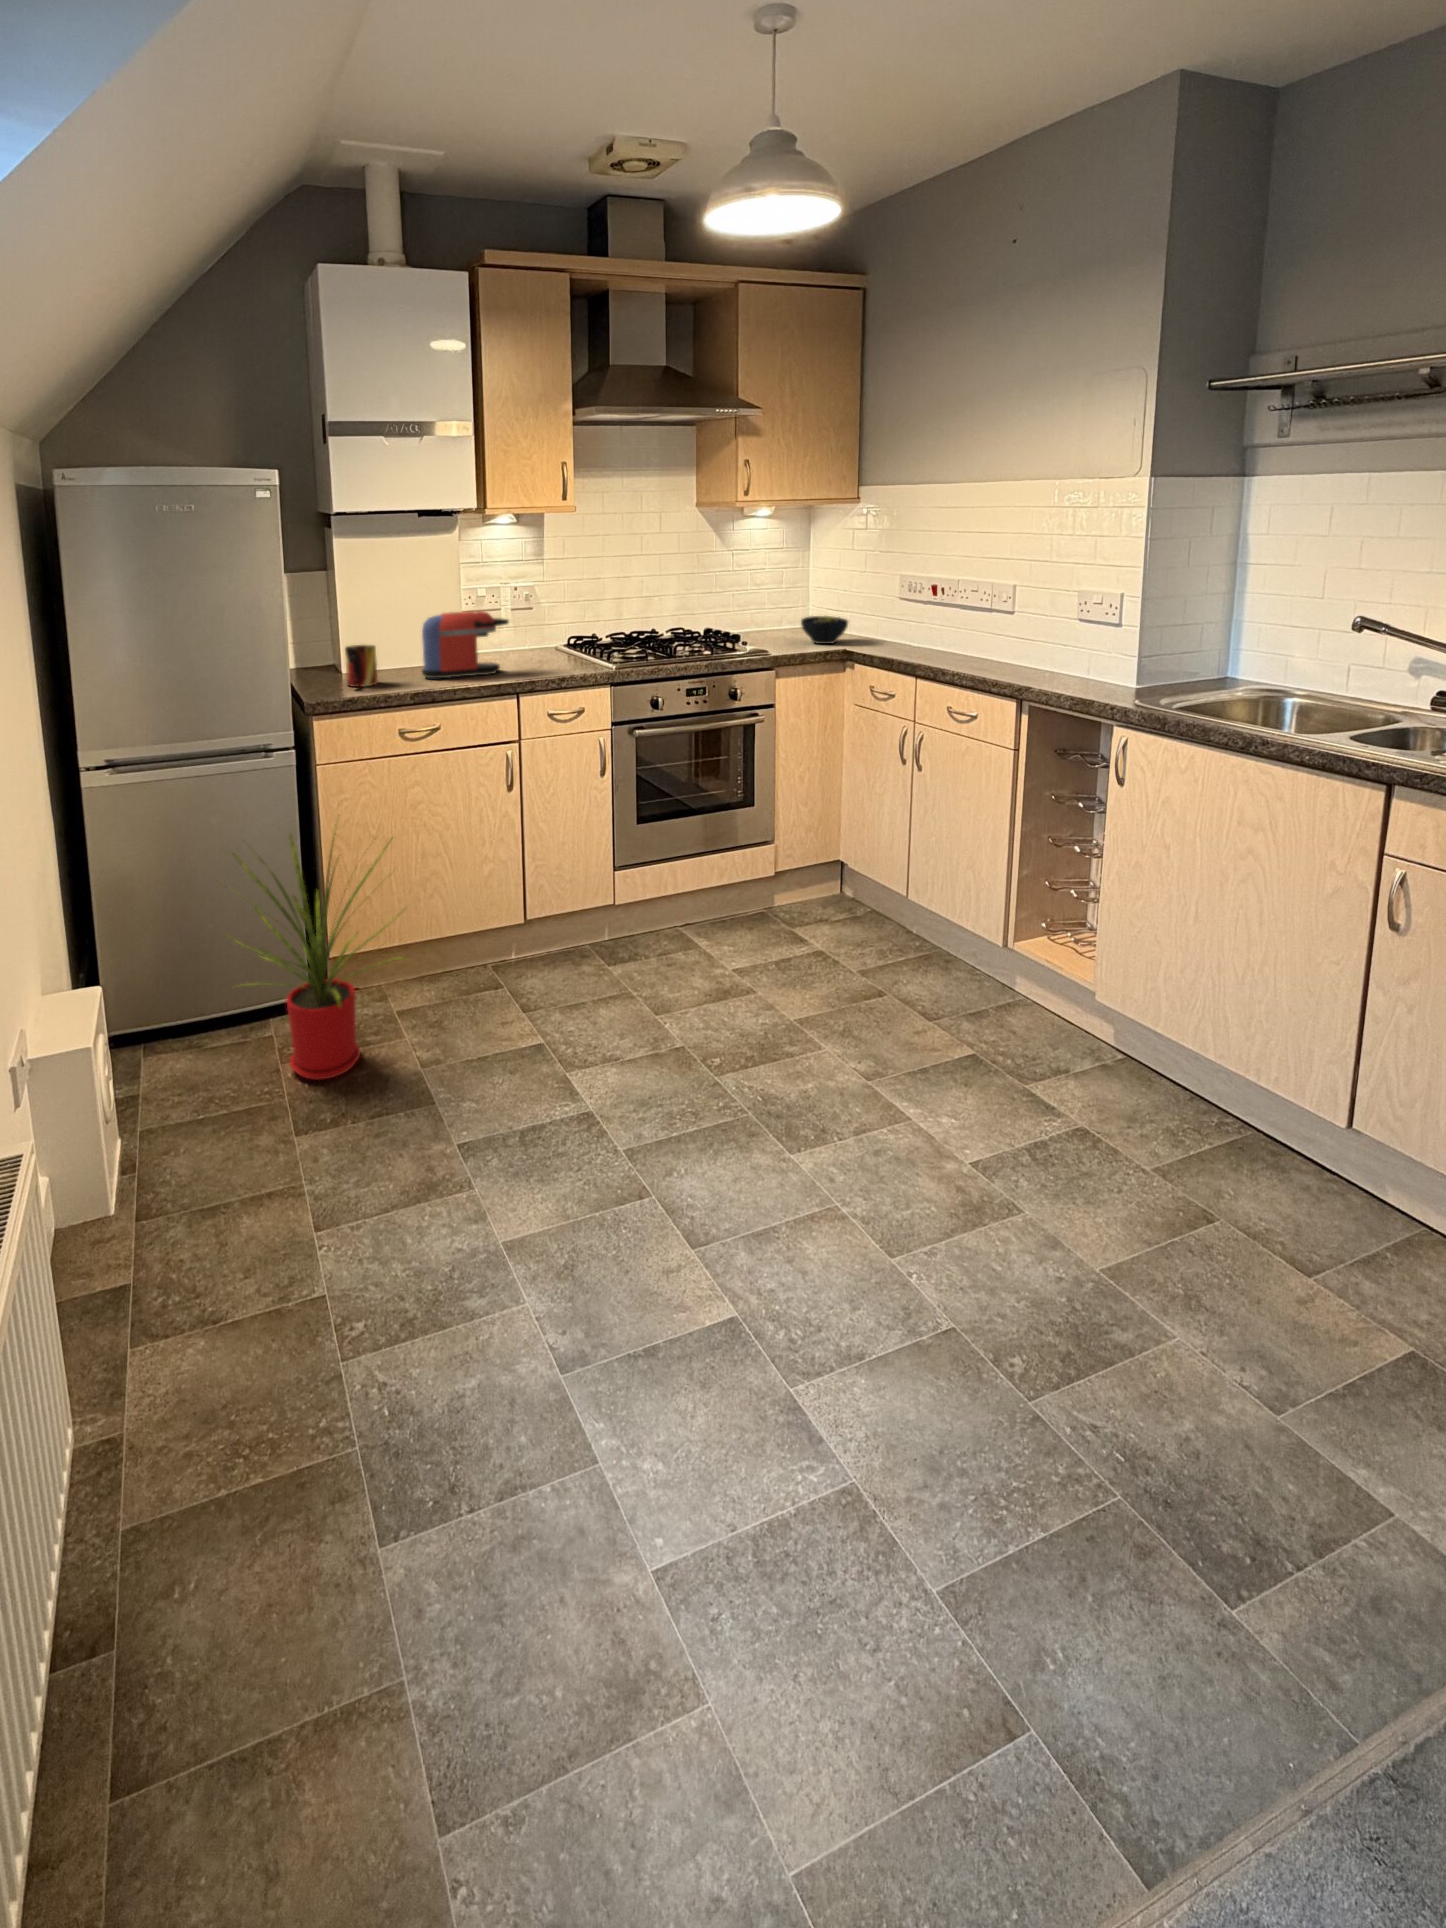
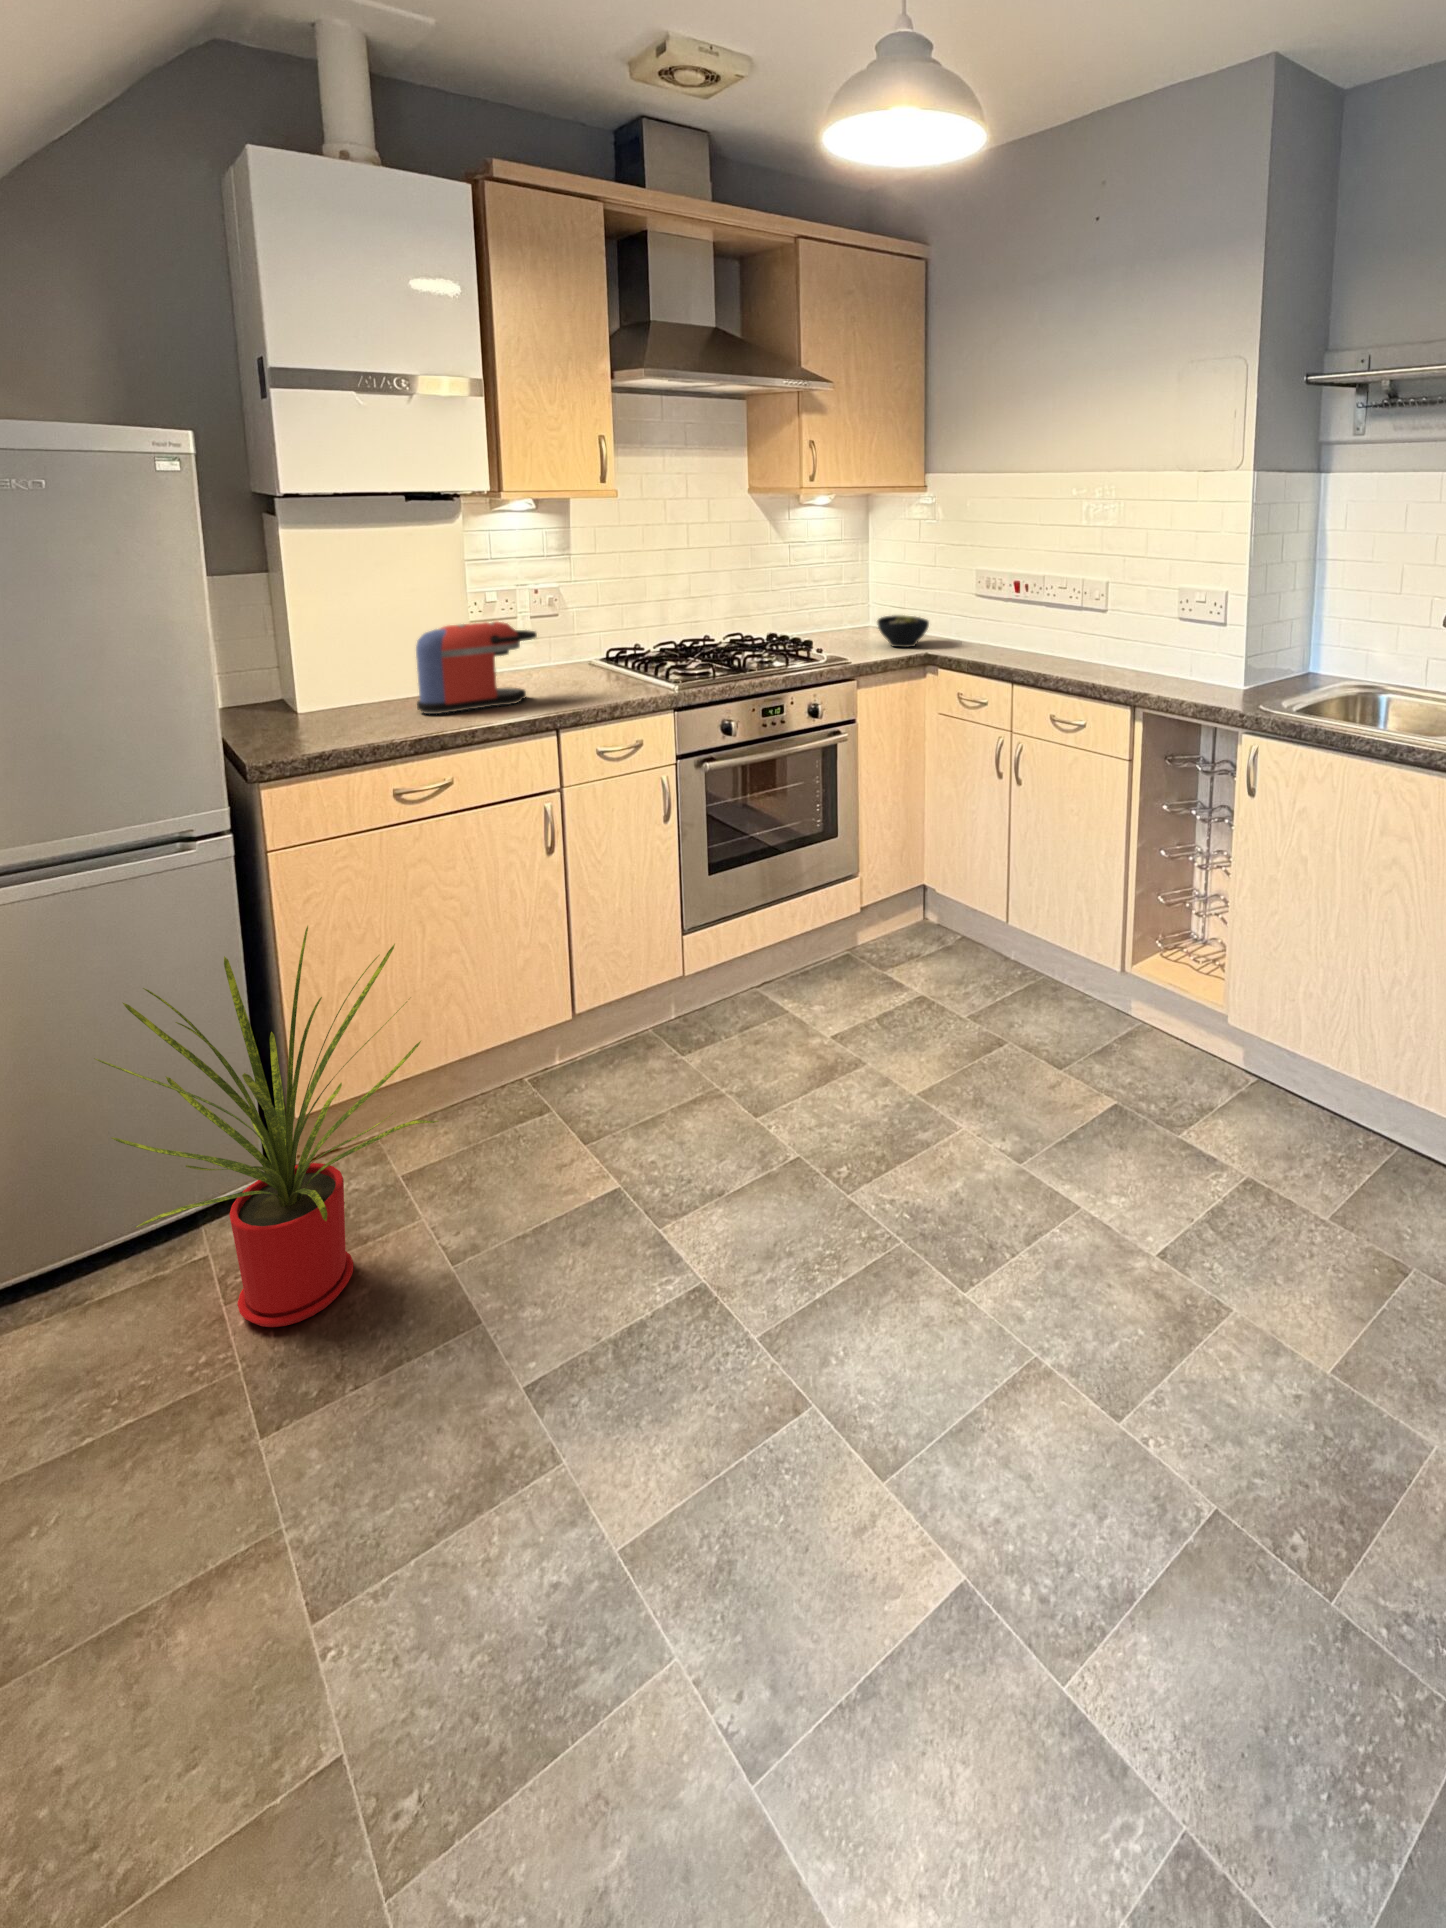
mug: present [345,645,378,687] -> none [300,672,352,732]

